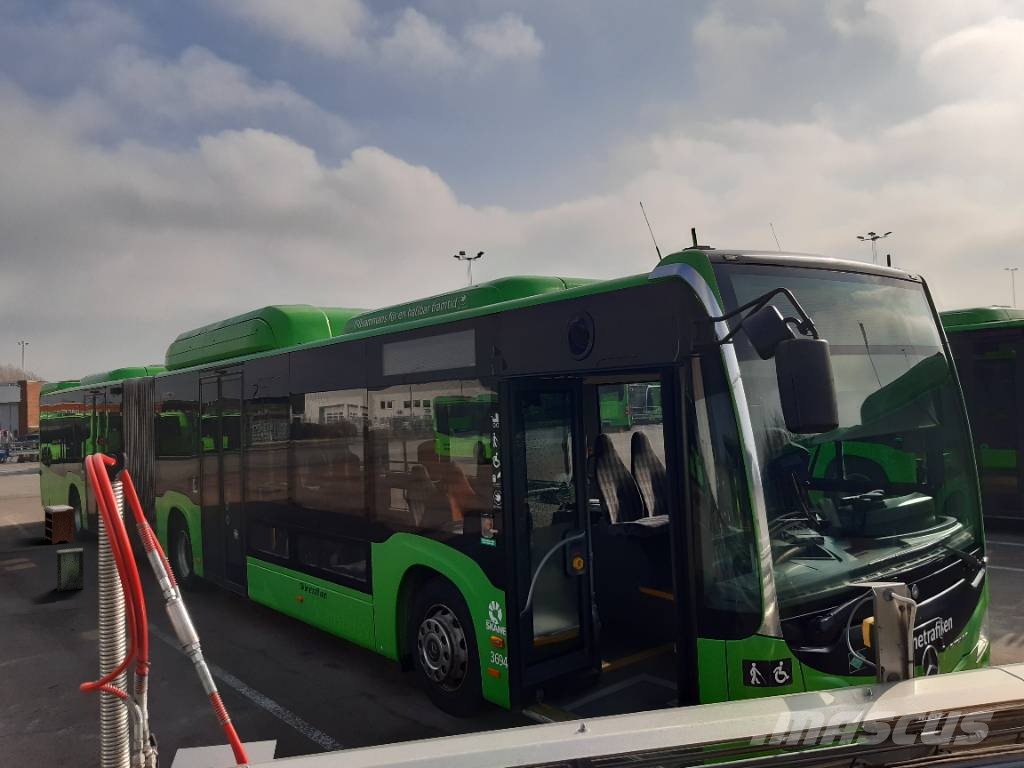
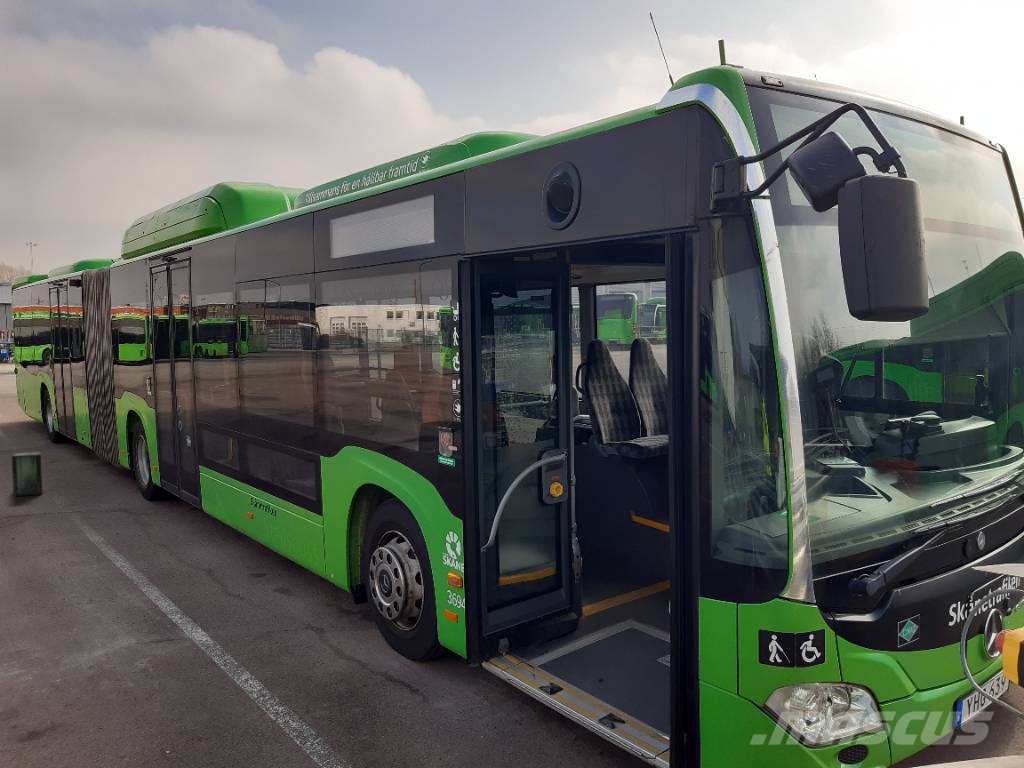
bench: present [44,505,75,544] -> none [20,406,50,446]

